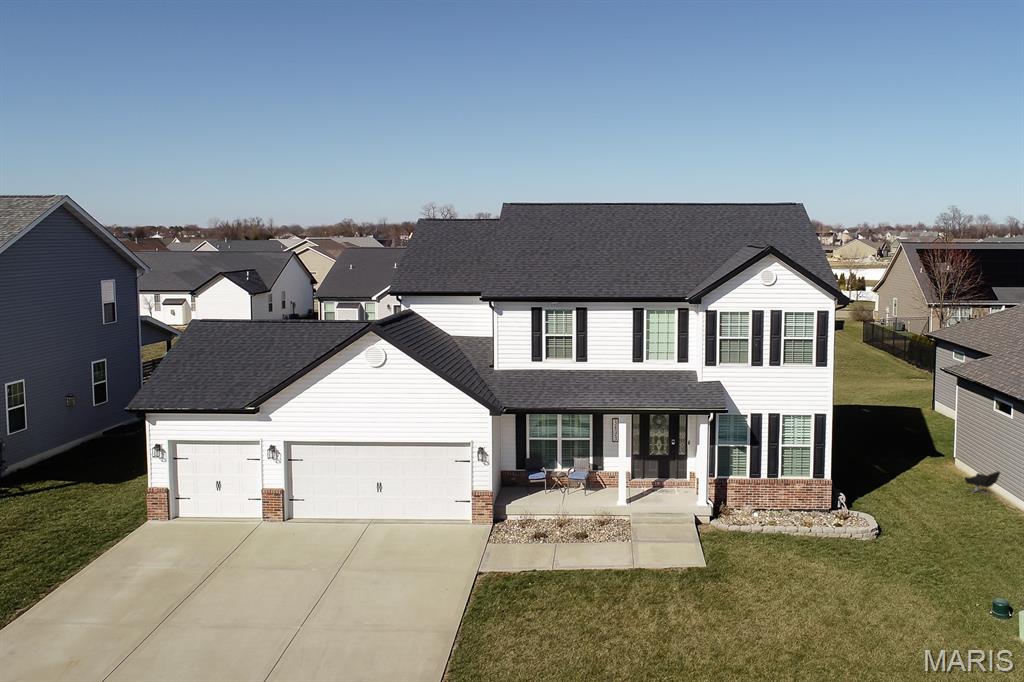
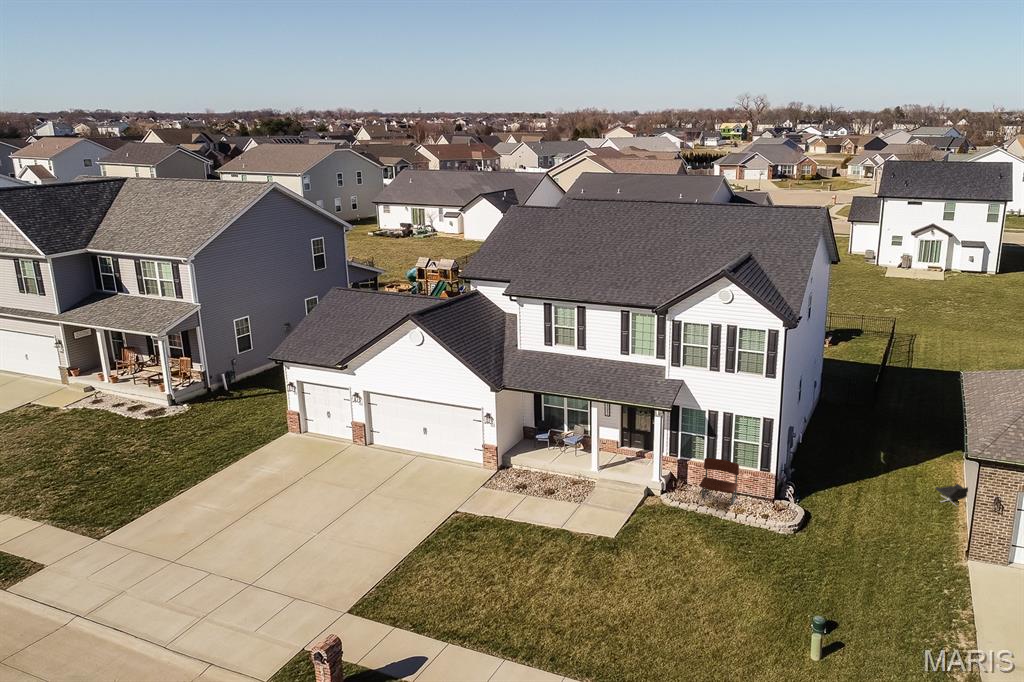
bench: none [755,470,801,520] -> present [699,458,739,504]

